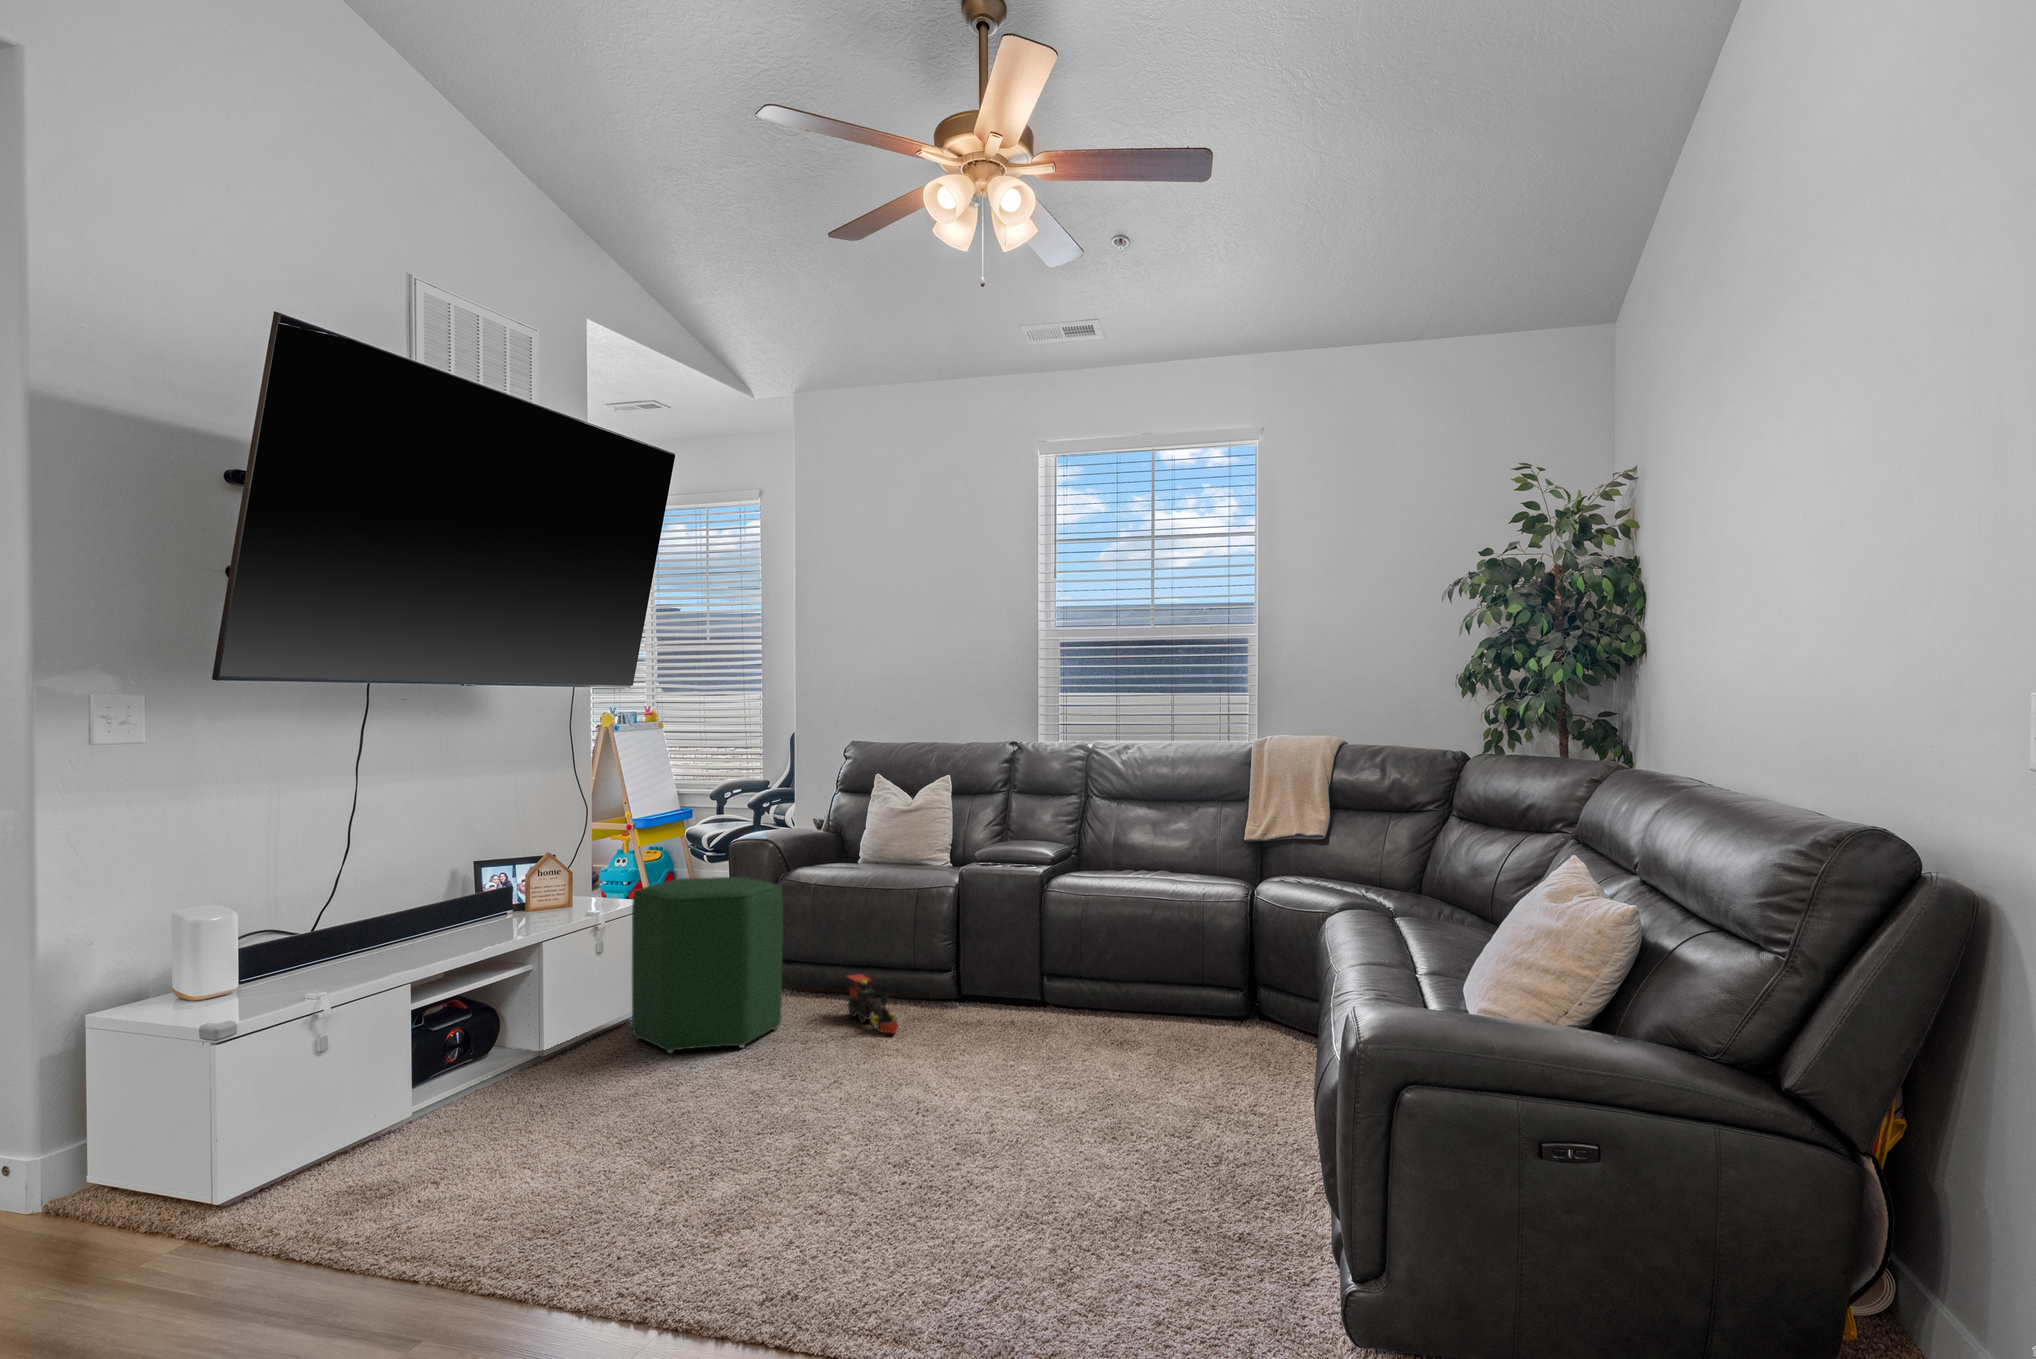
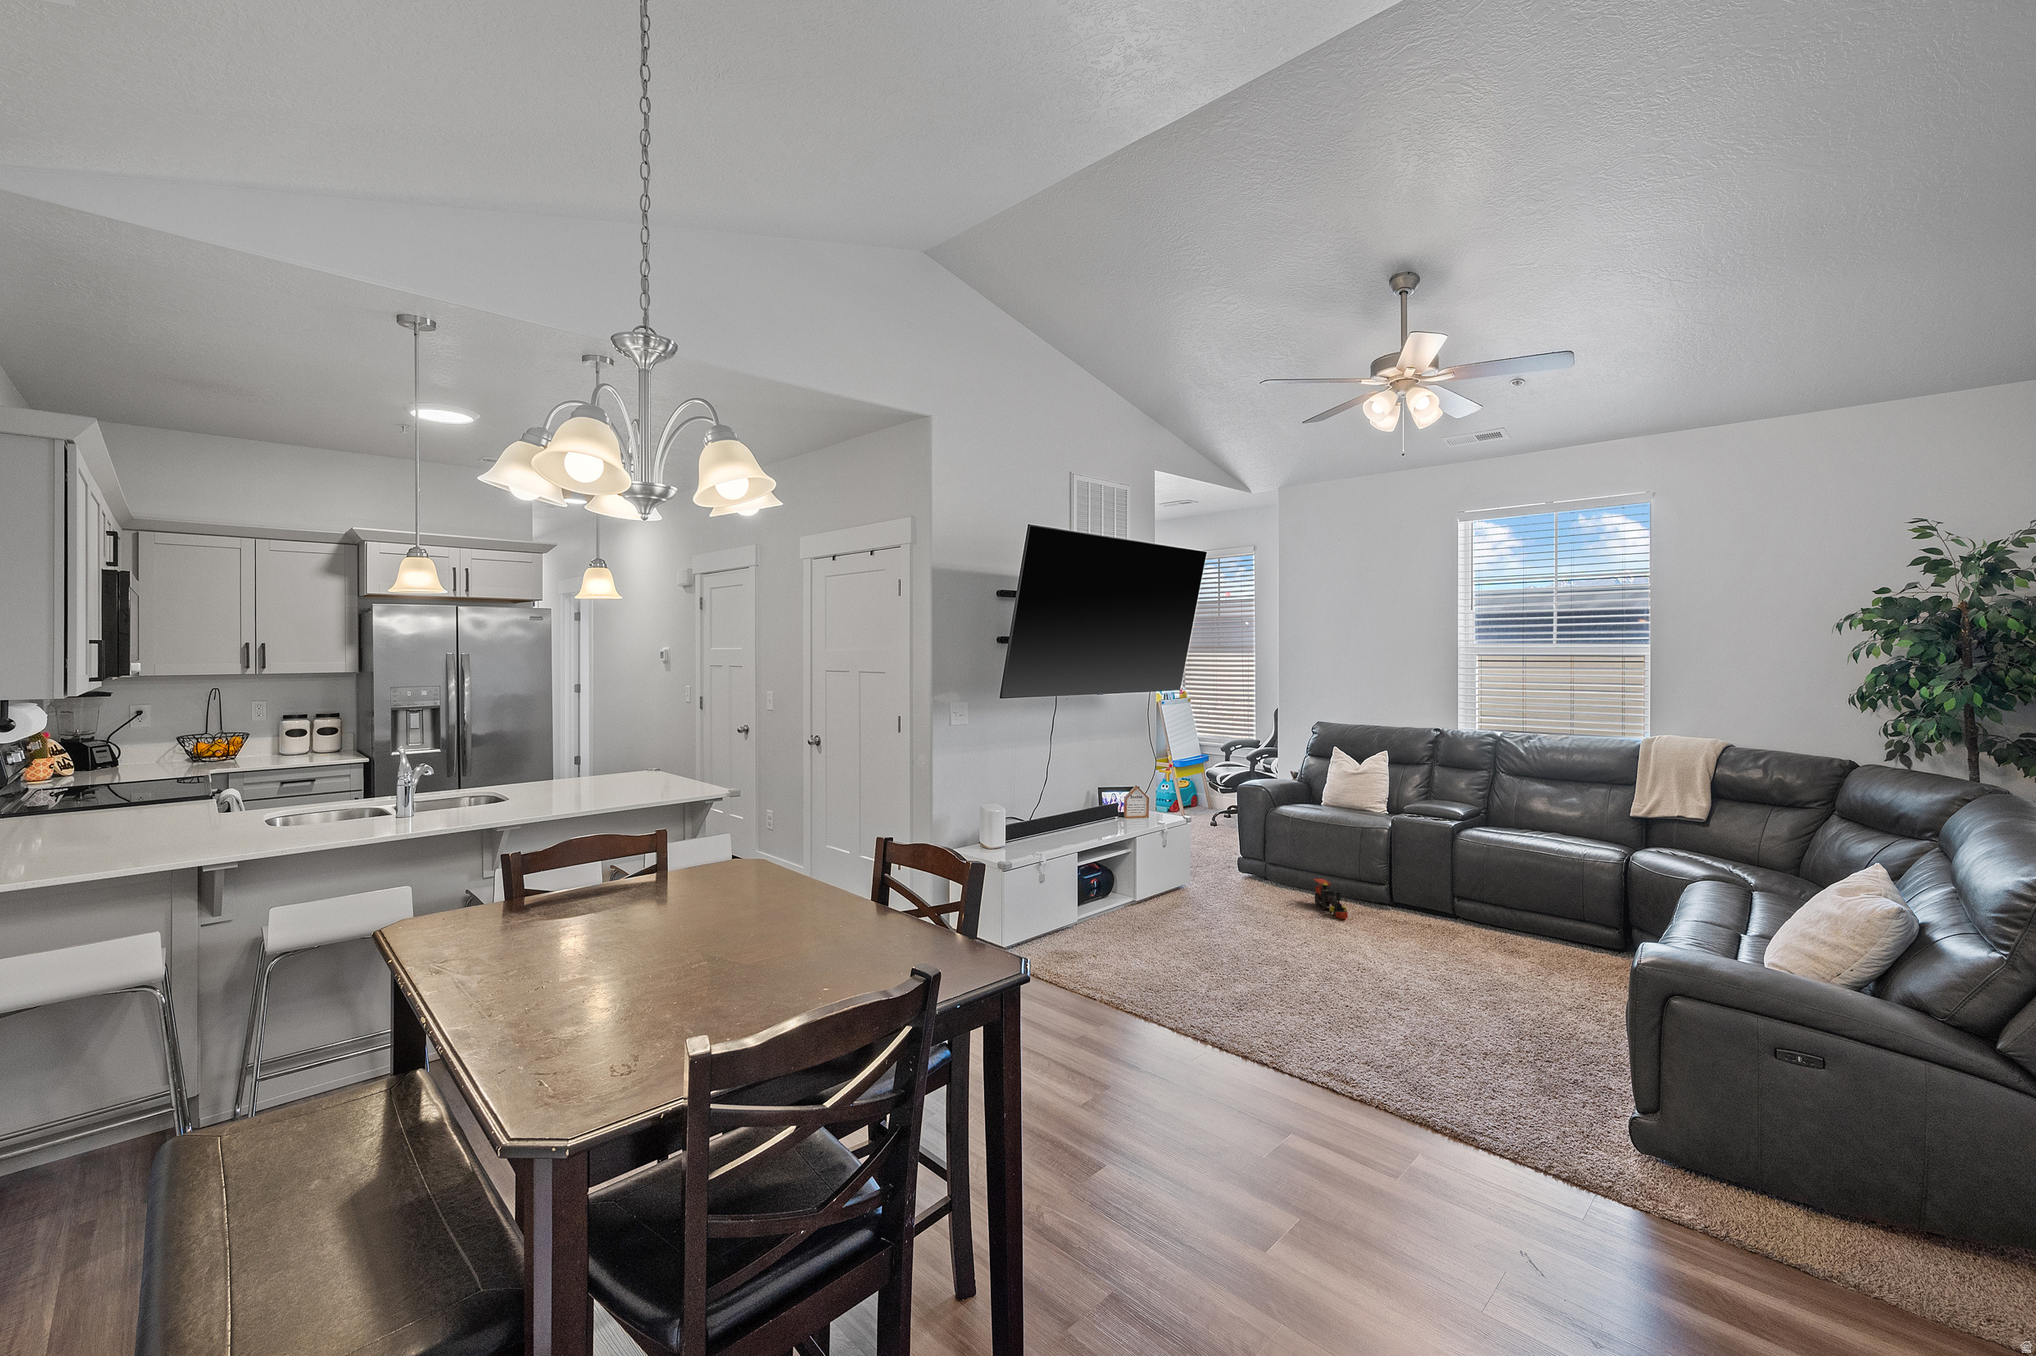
ottoman: present [632,877,783,1053] -> none [1184,809,1273,914]

